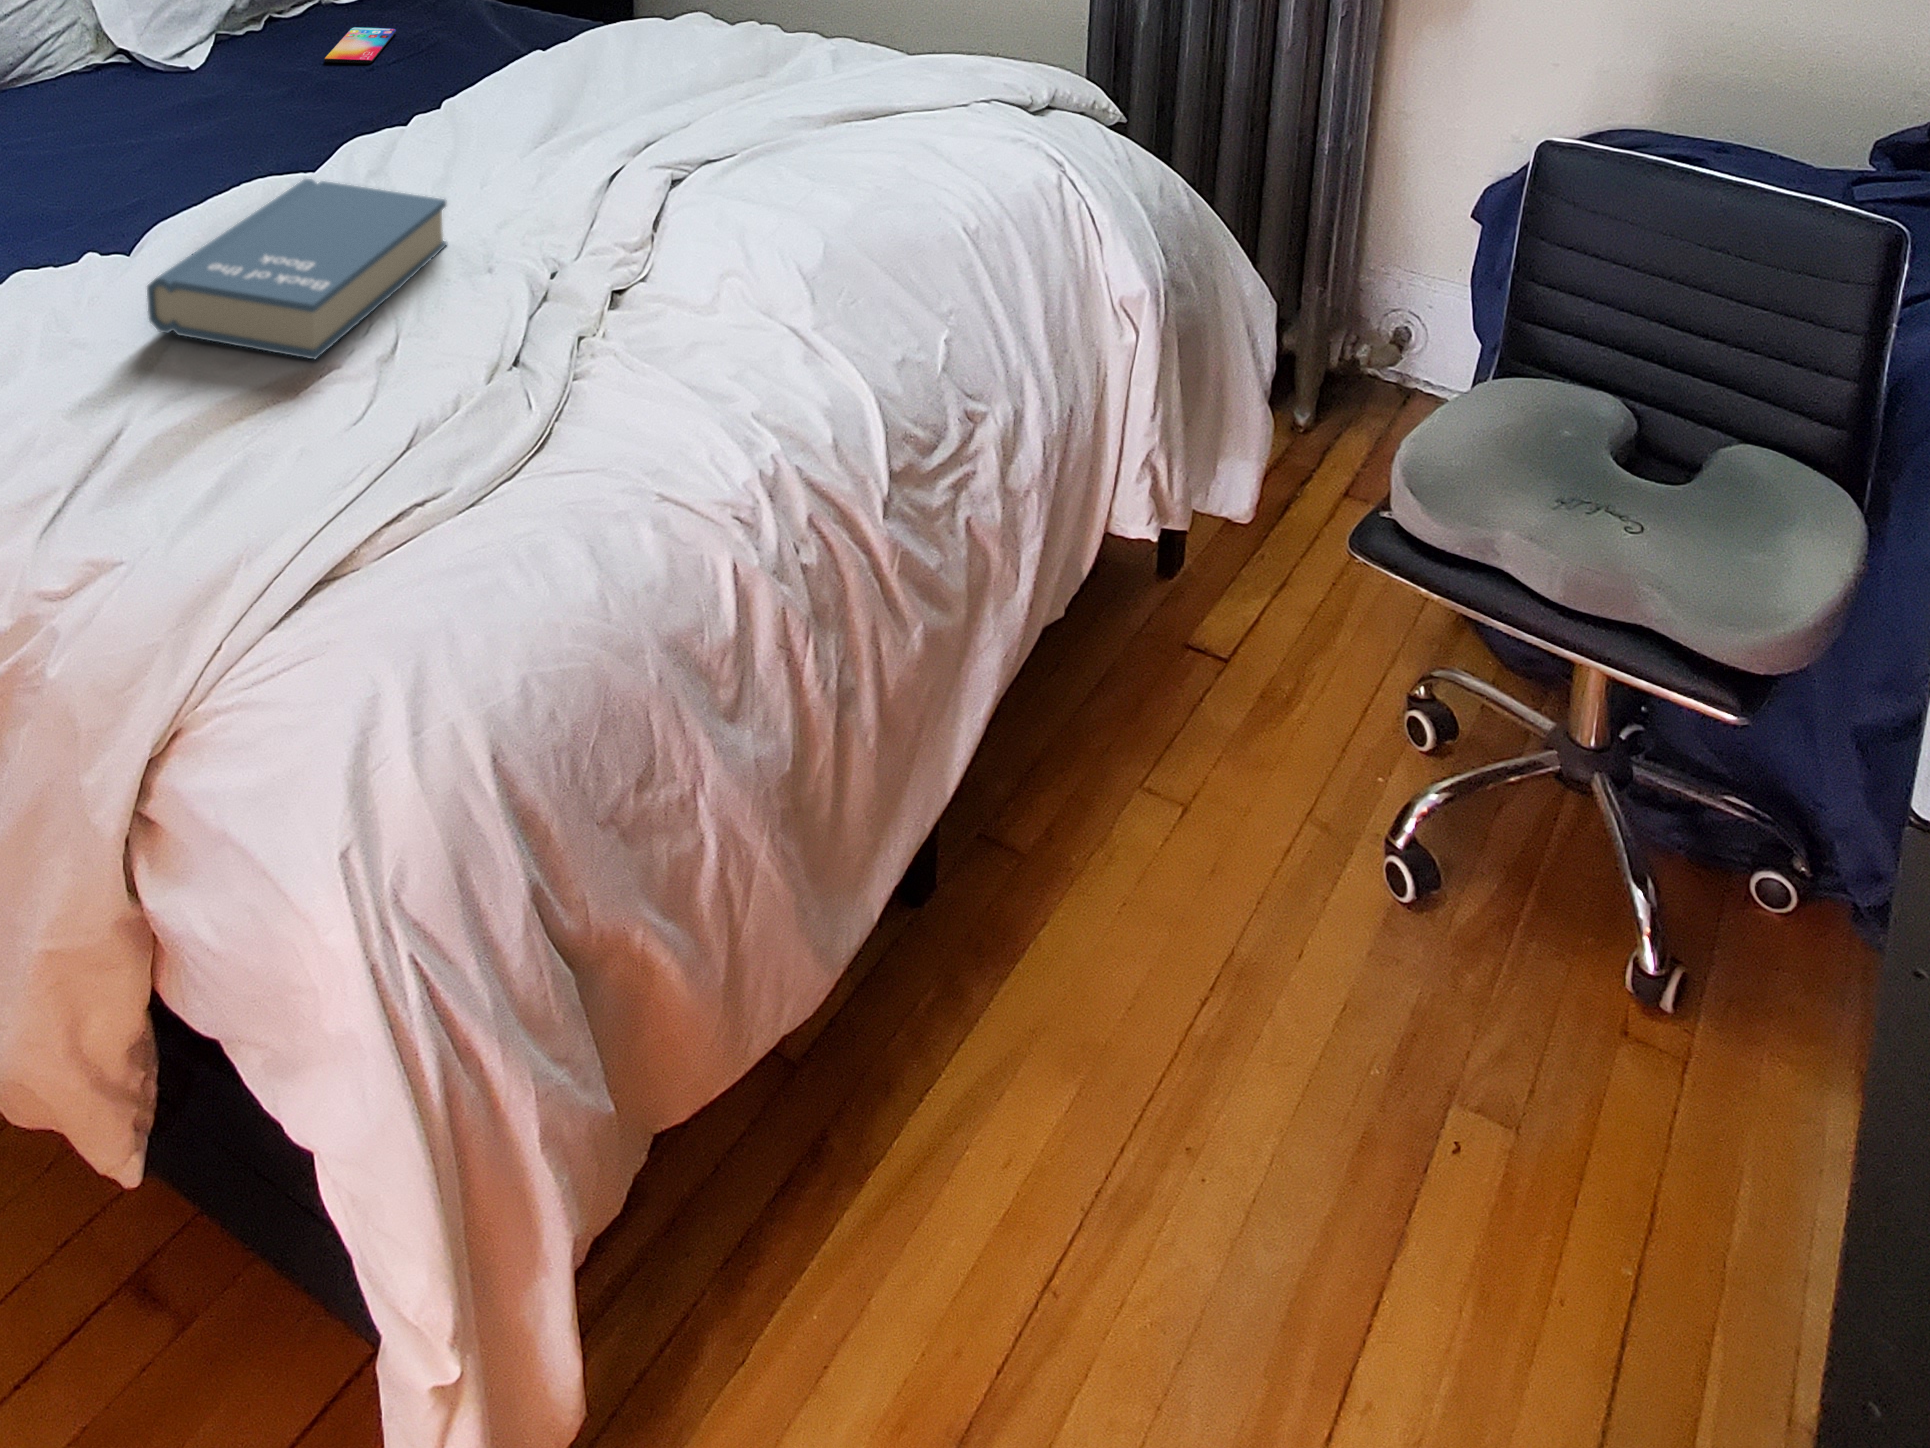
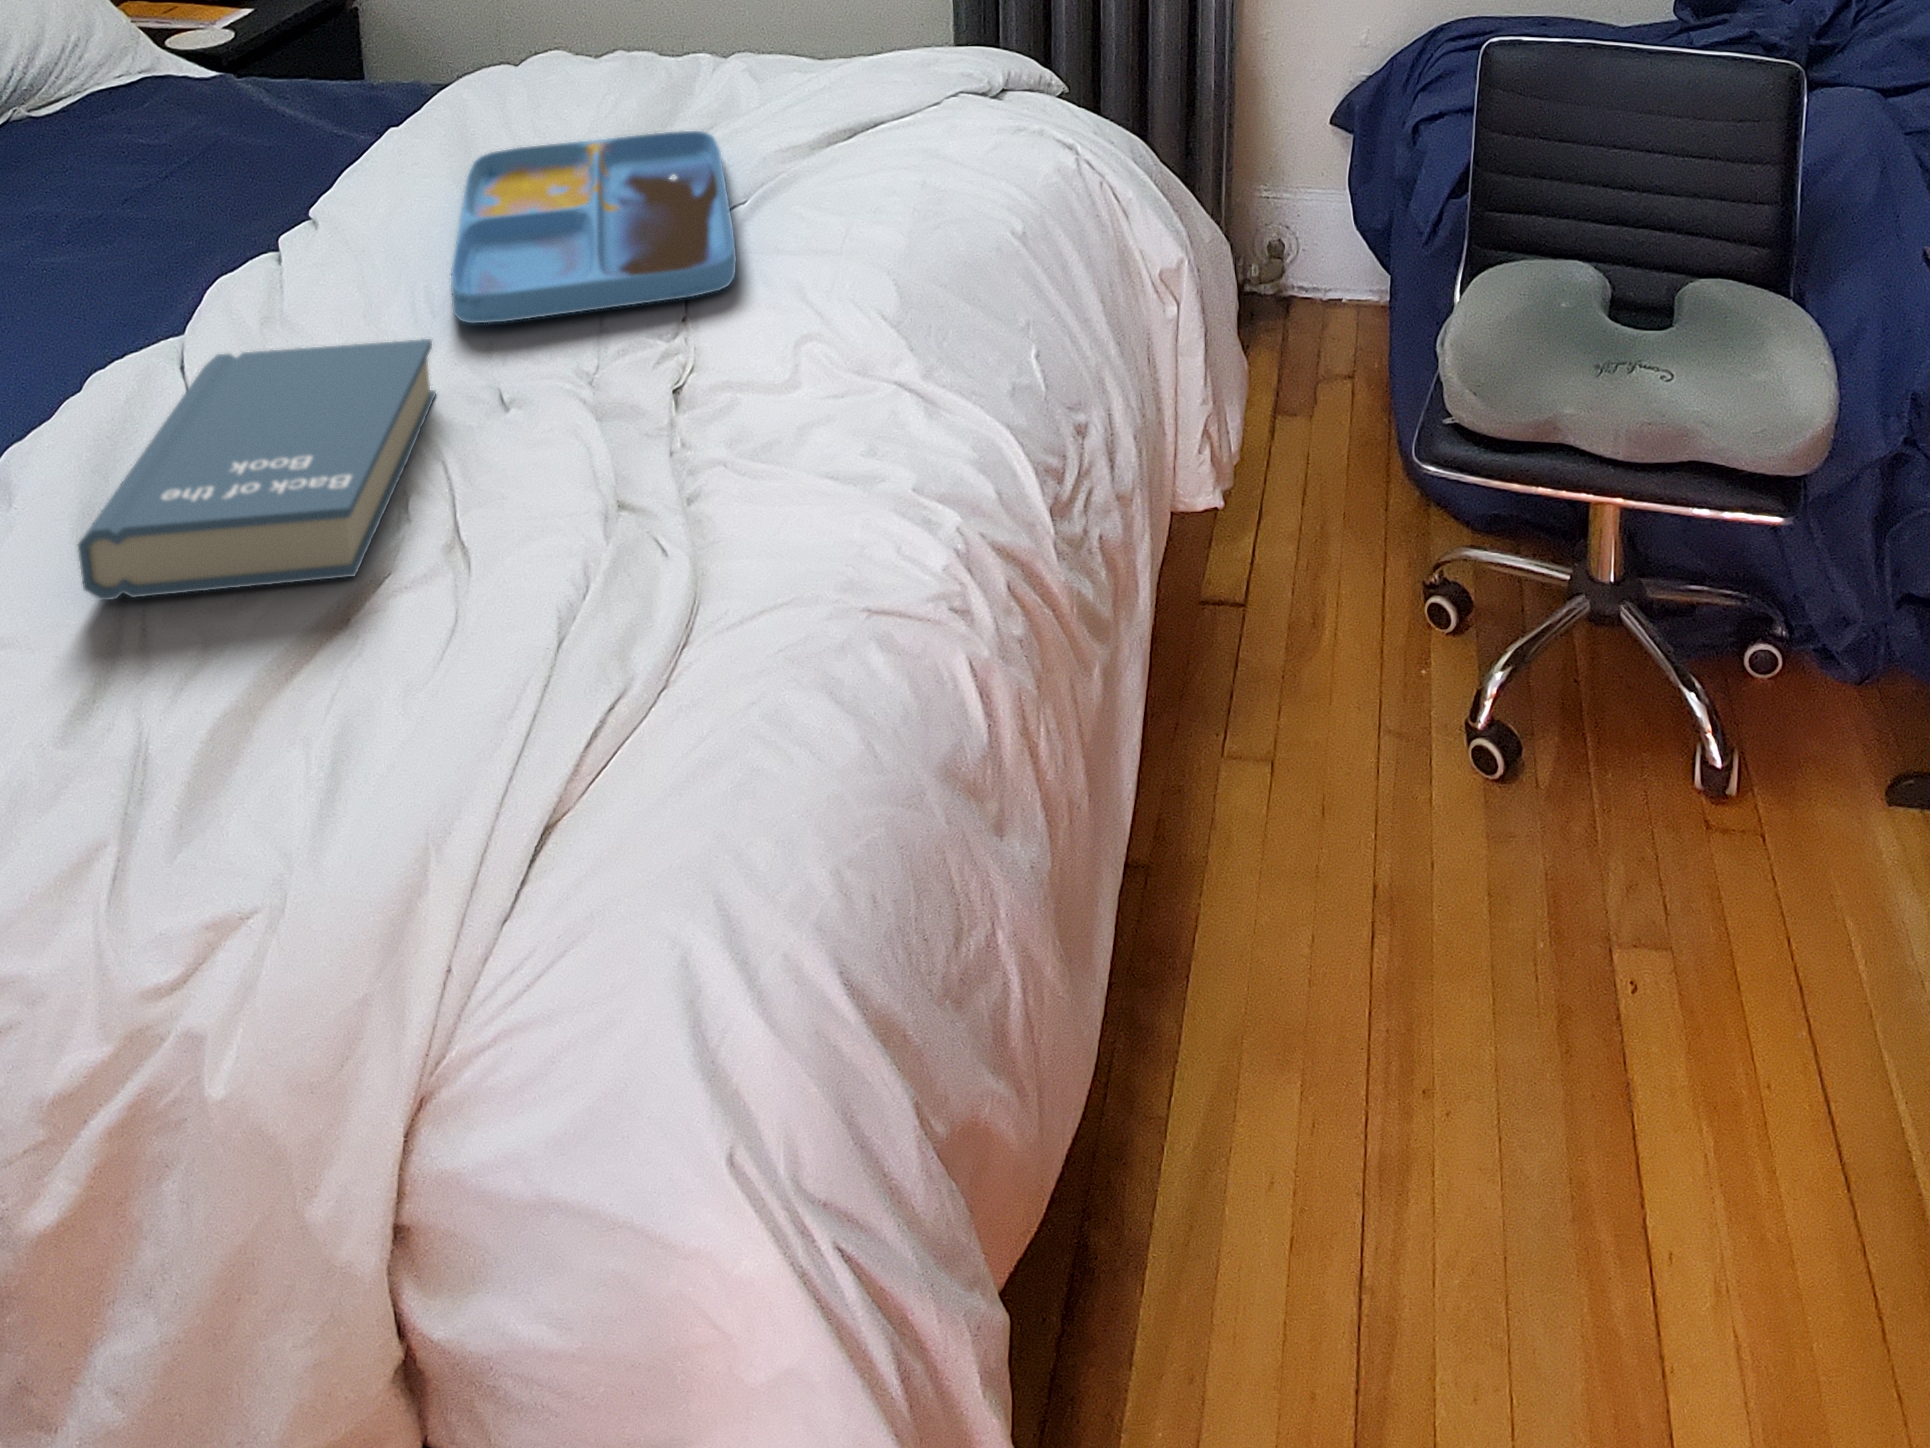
smartphone: present [324,27,396,64] -> none [56,145,139,204]
tray: none [489,72,757,214] -> present [451,131,736,323]

